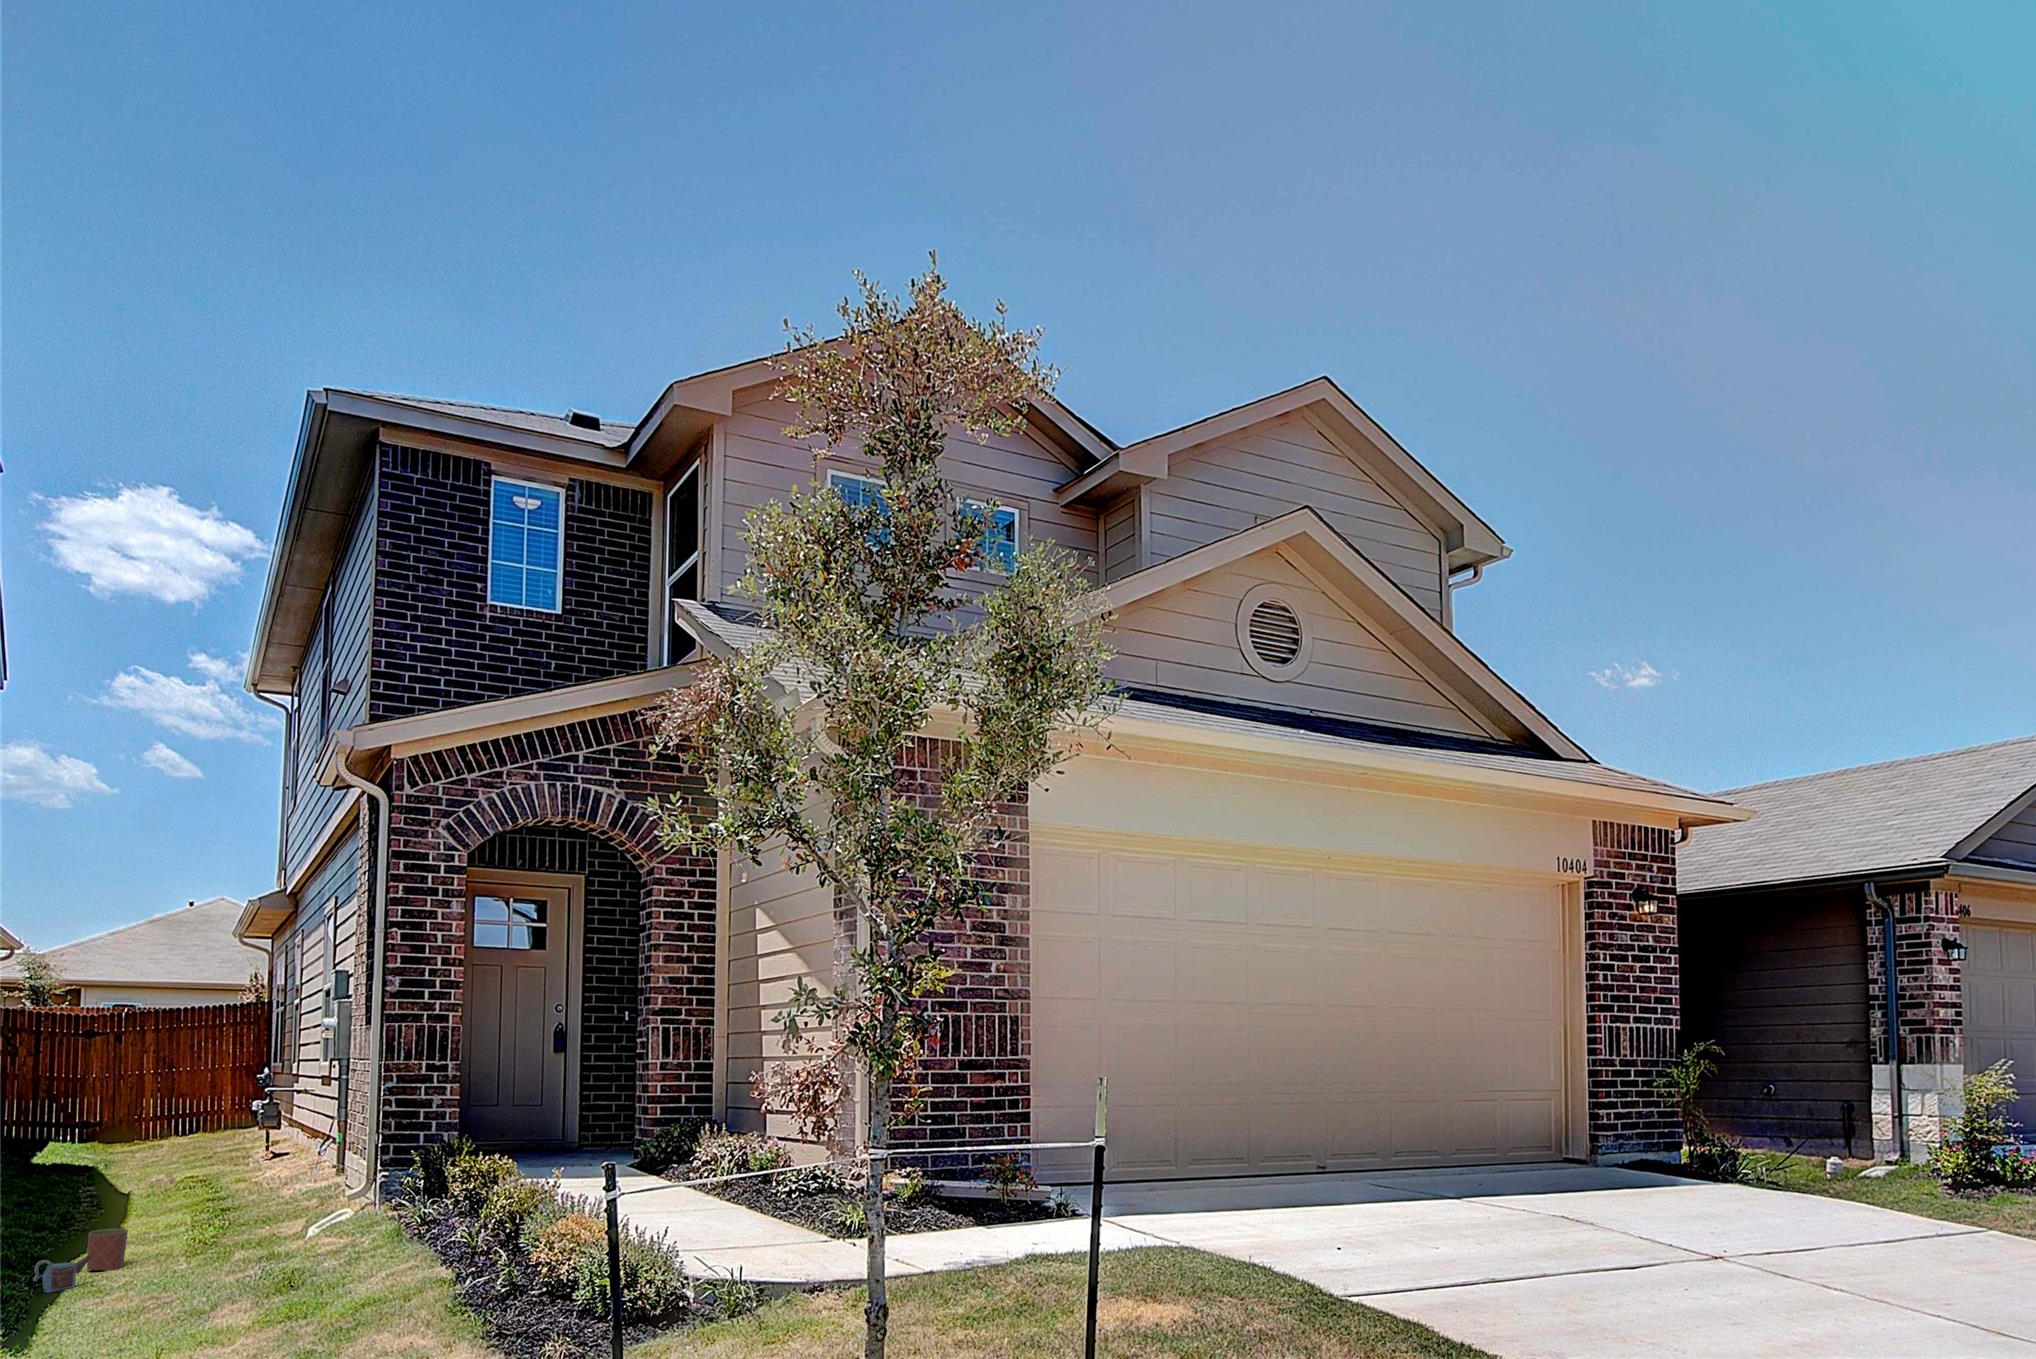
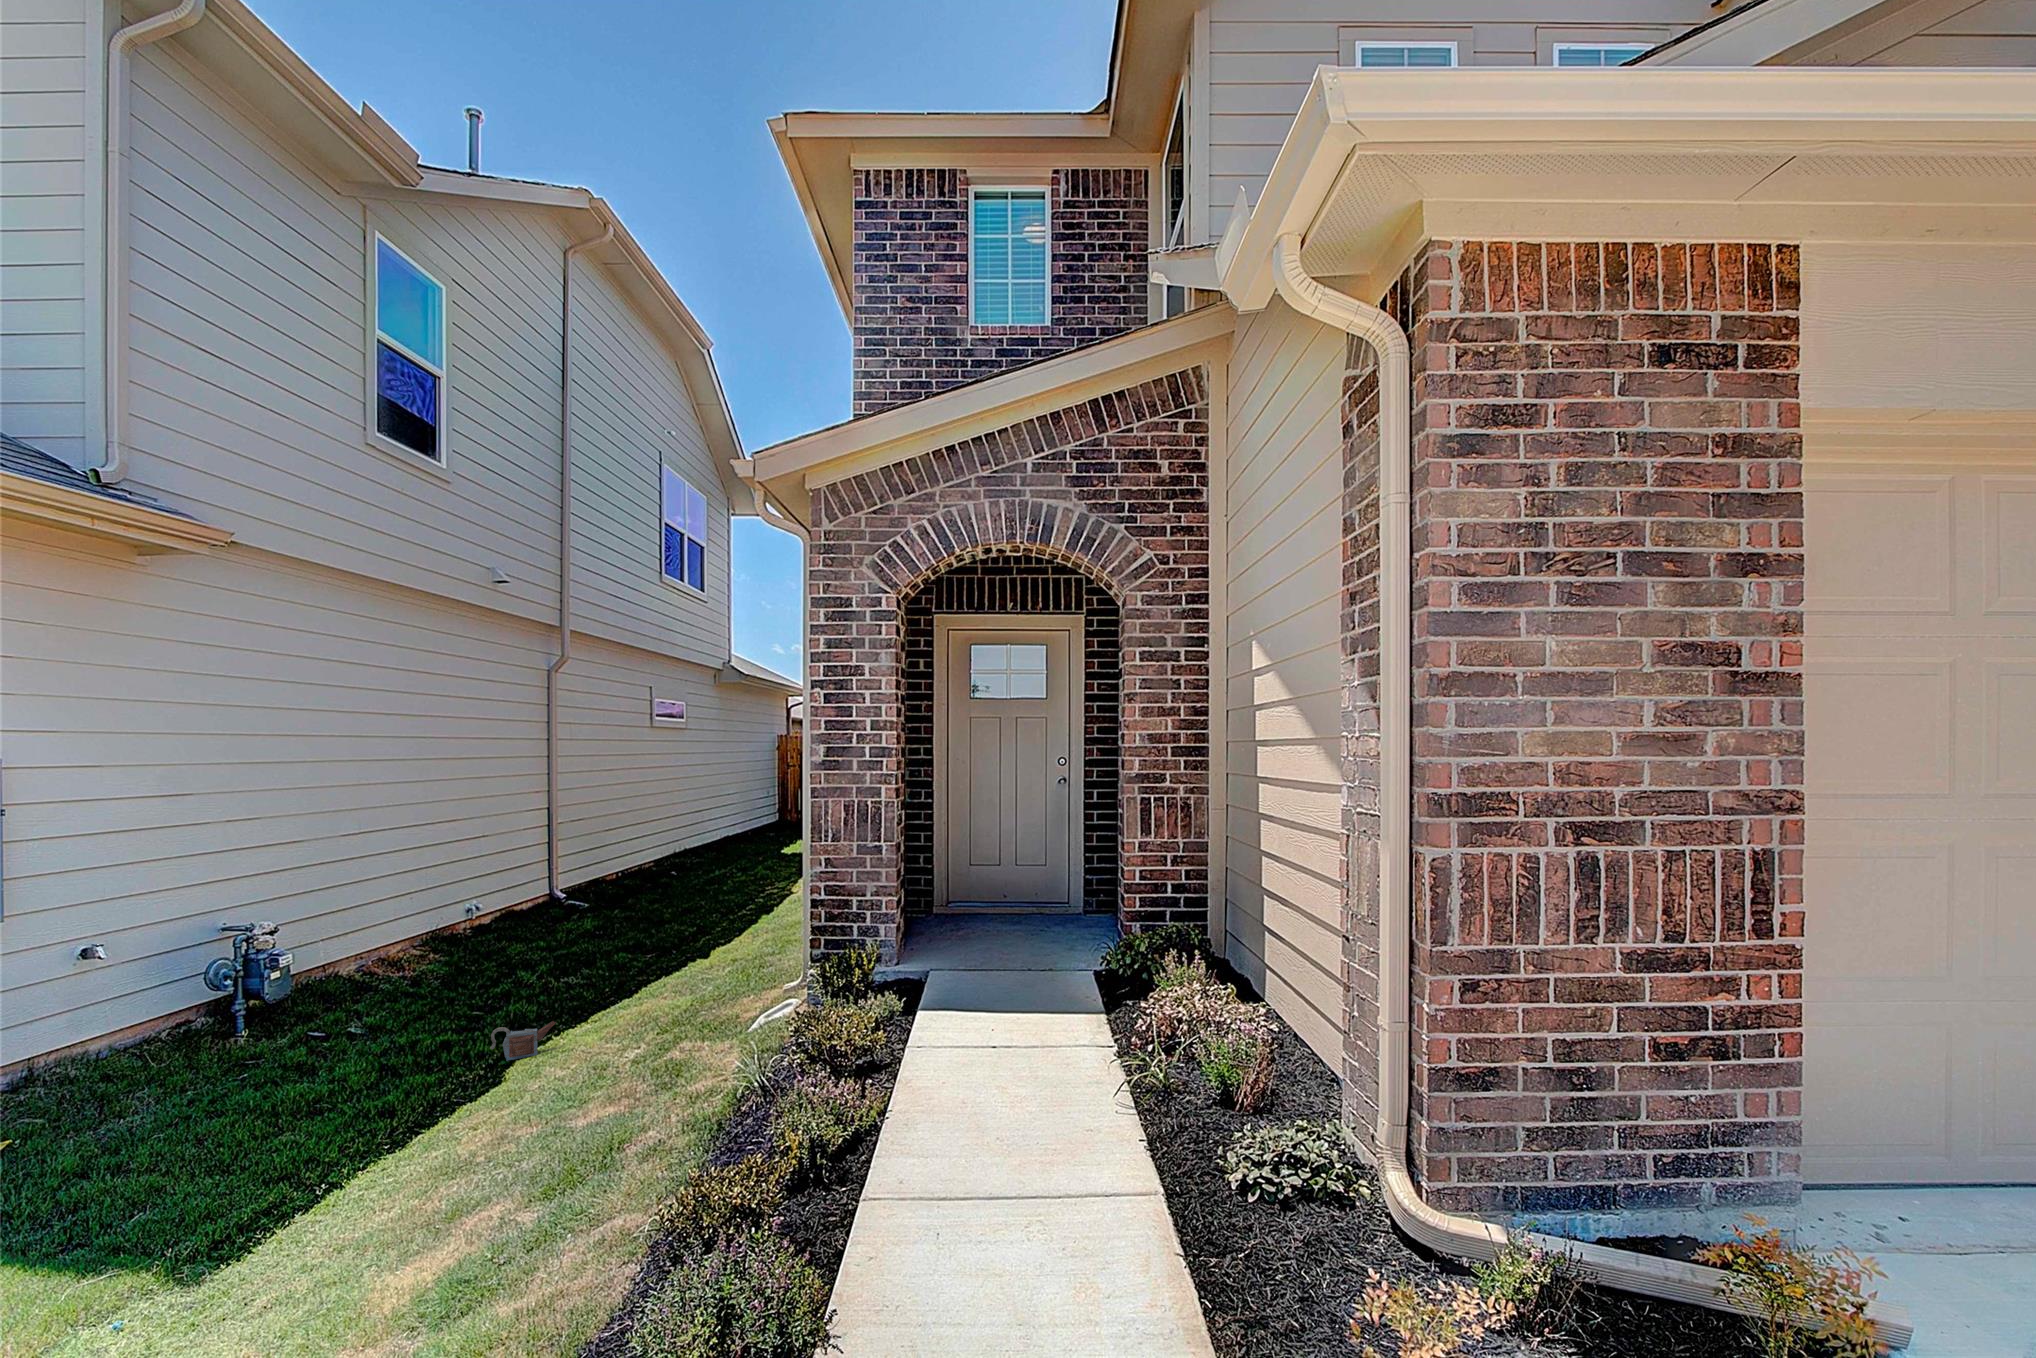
planter: present [87,1229,128,1271] -> none [589,980,627,1026]

